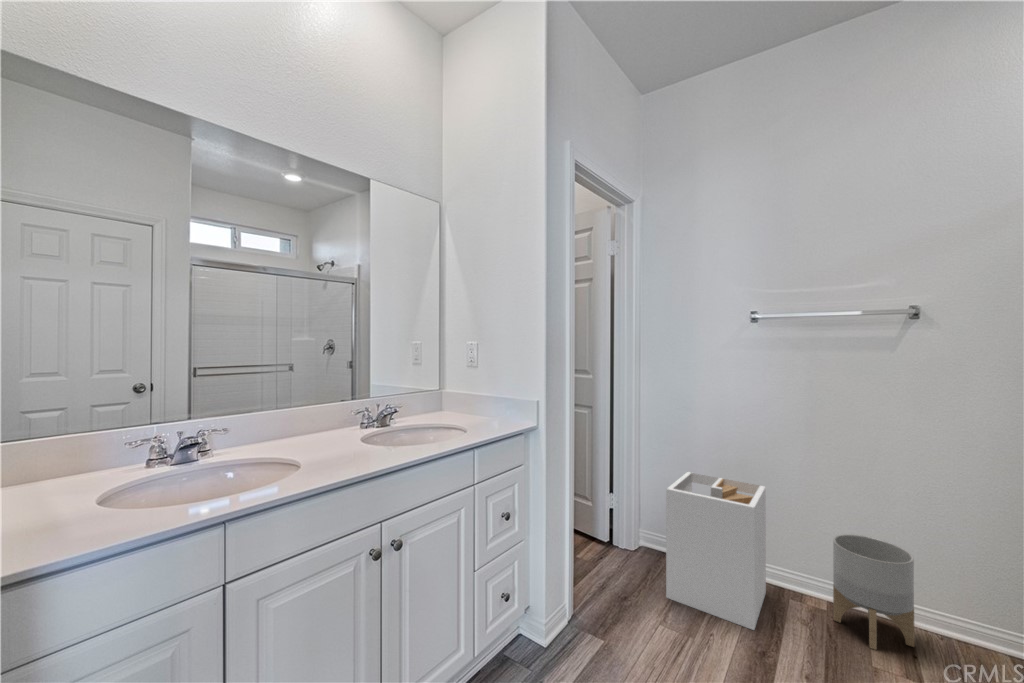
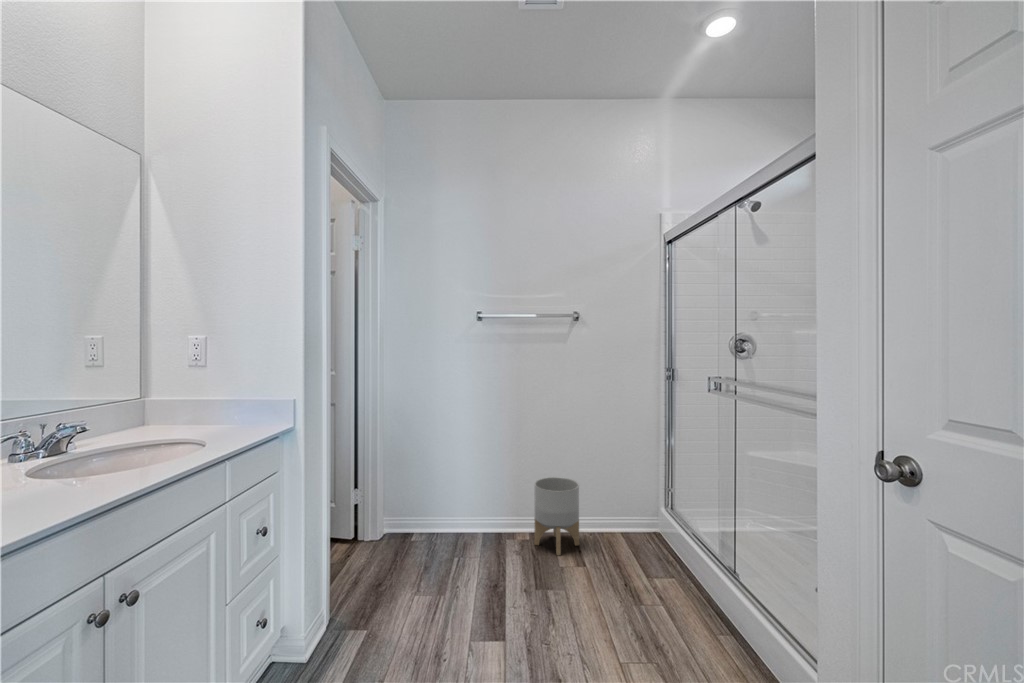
laundry hamper: present [666,472,766,630] -> none [415,454,490,572]

